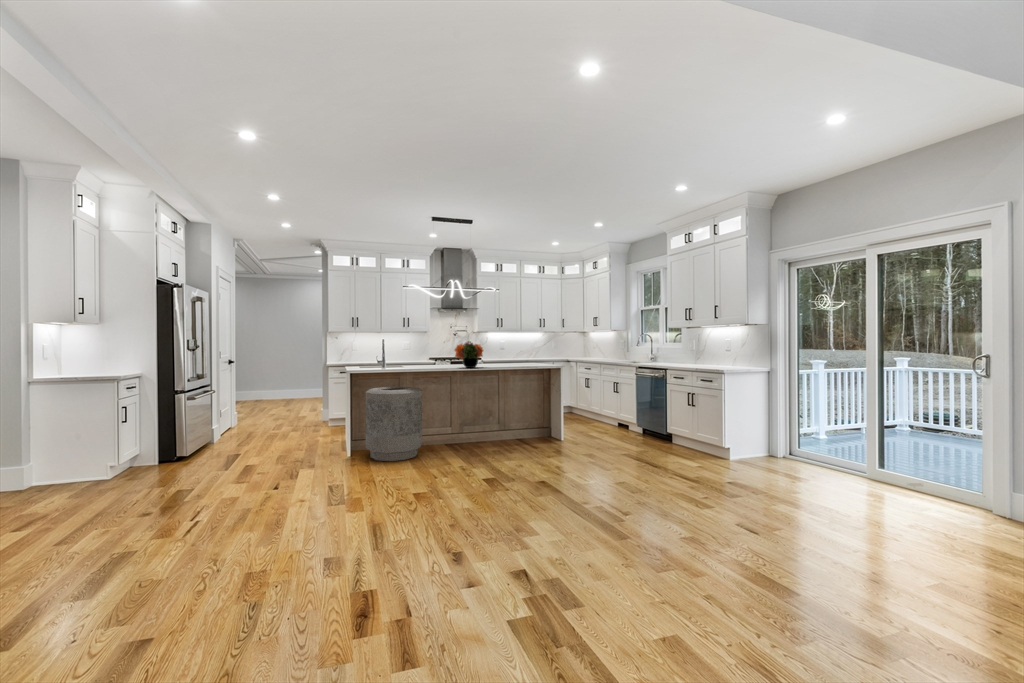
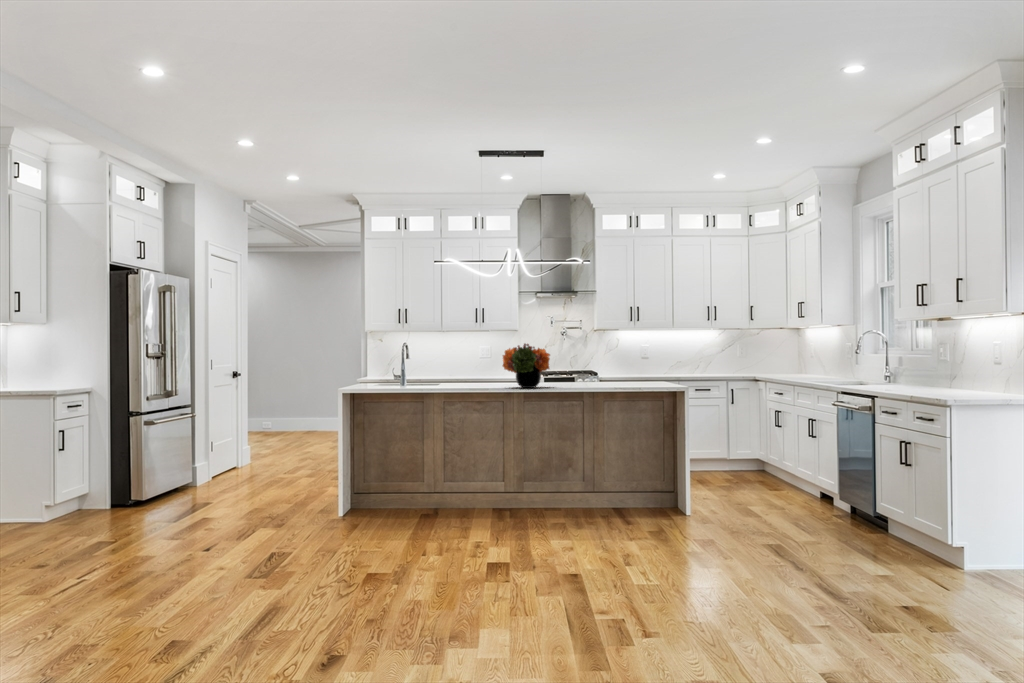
trash can: present [366,387,422,461] -> none [354,415,440,531]

